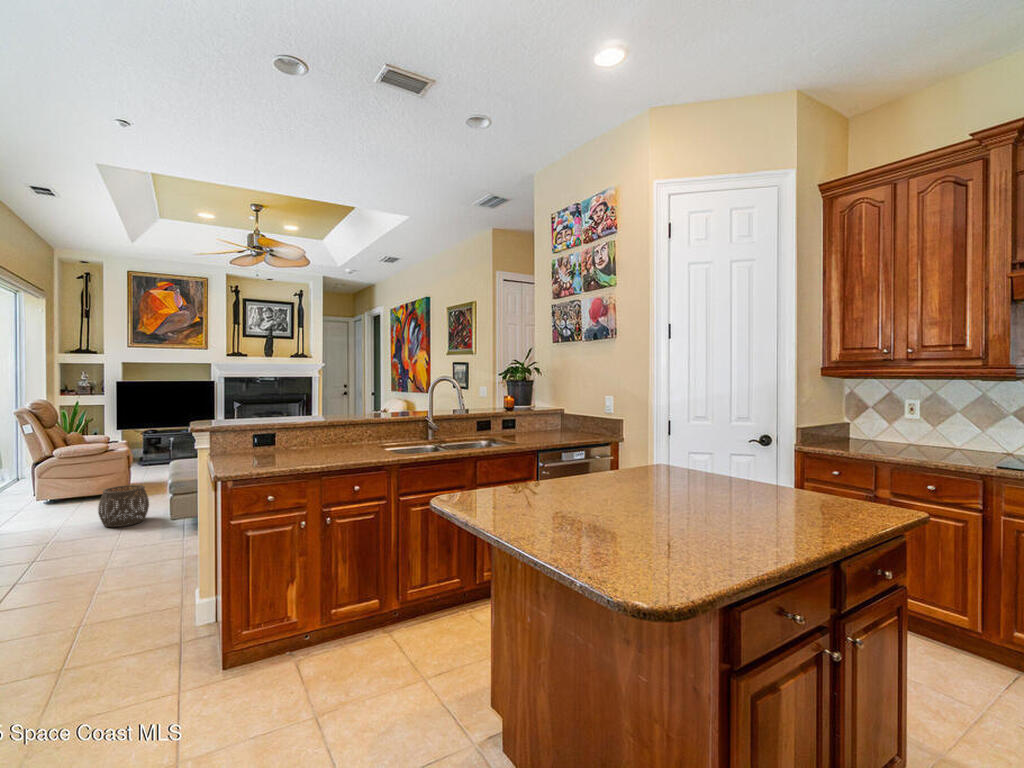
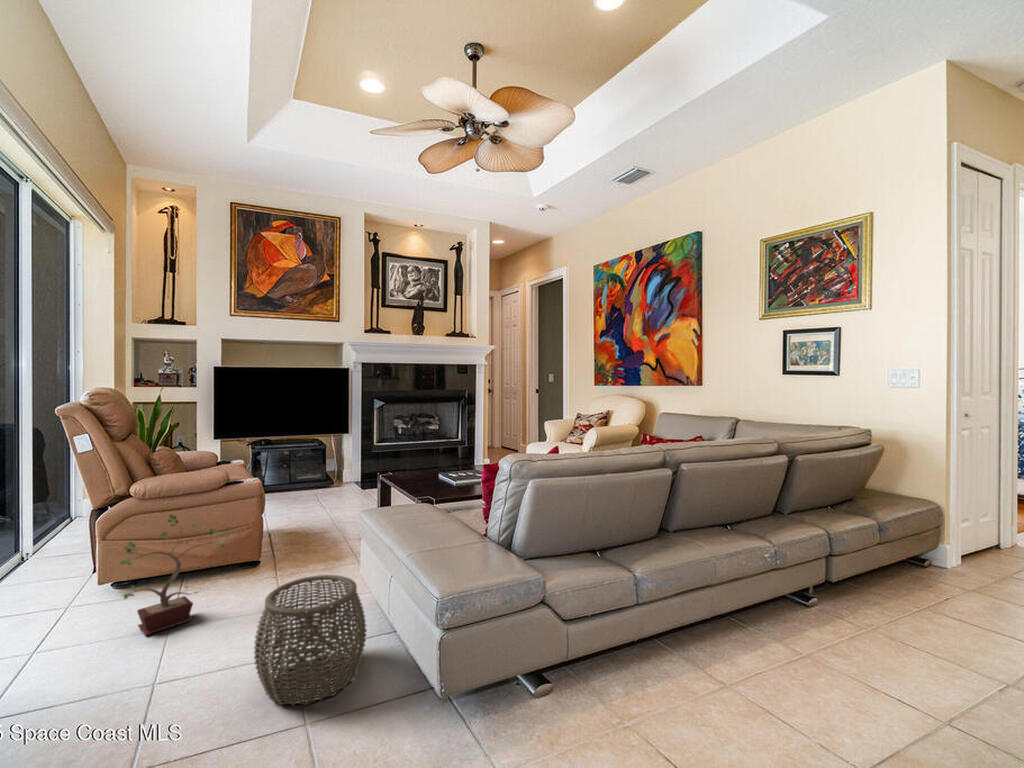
potted plant: none [46,462,106,514] -> present [120,515,237,635]

